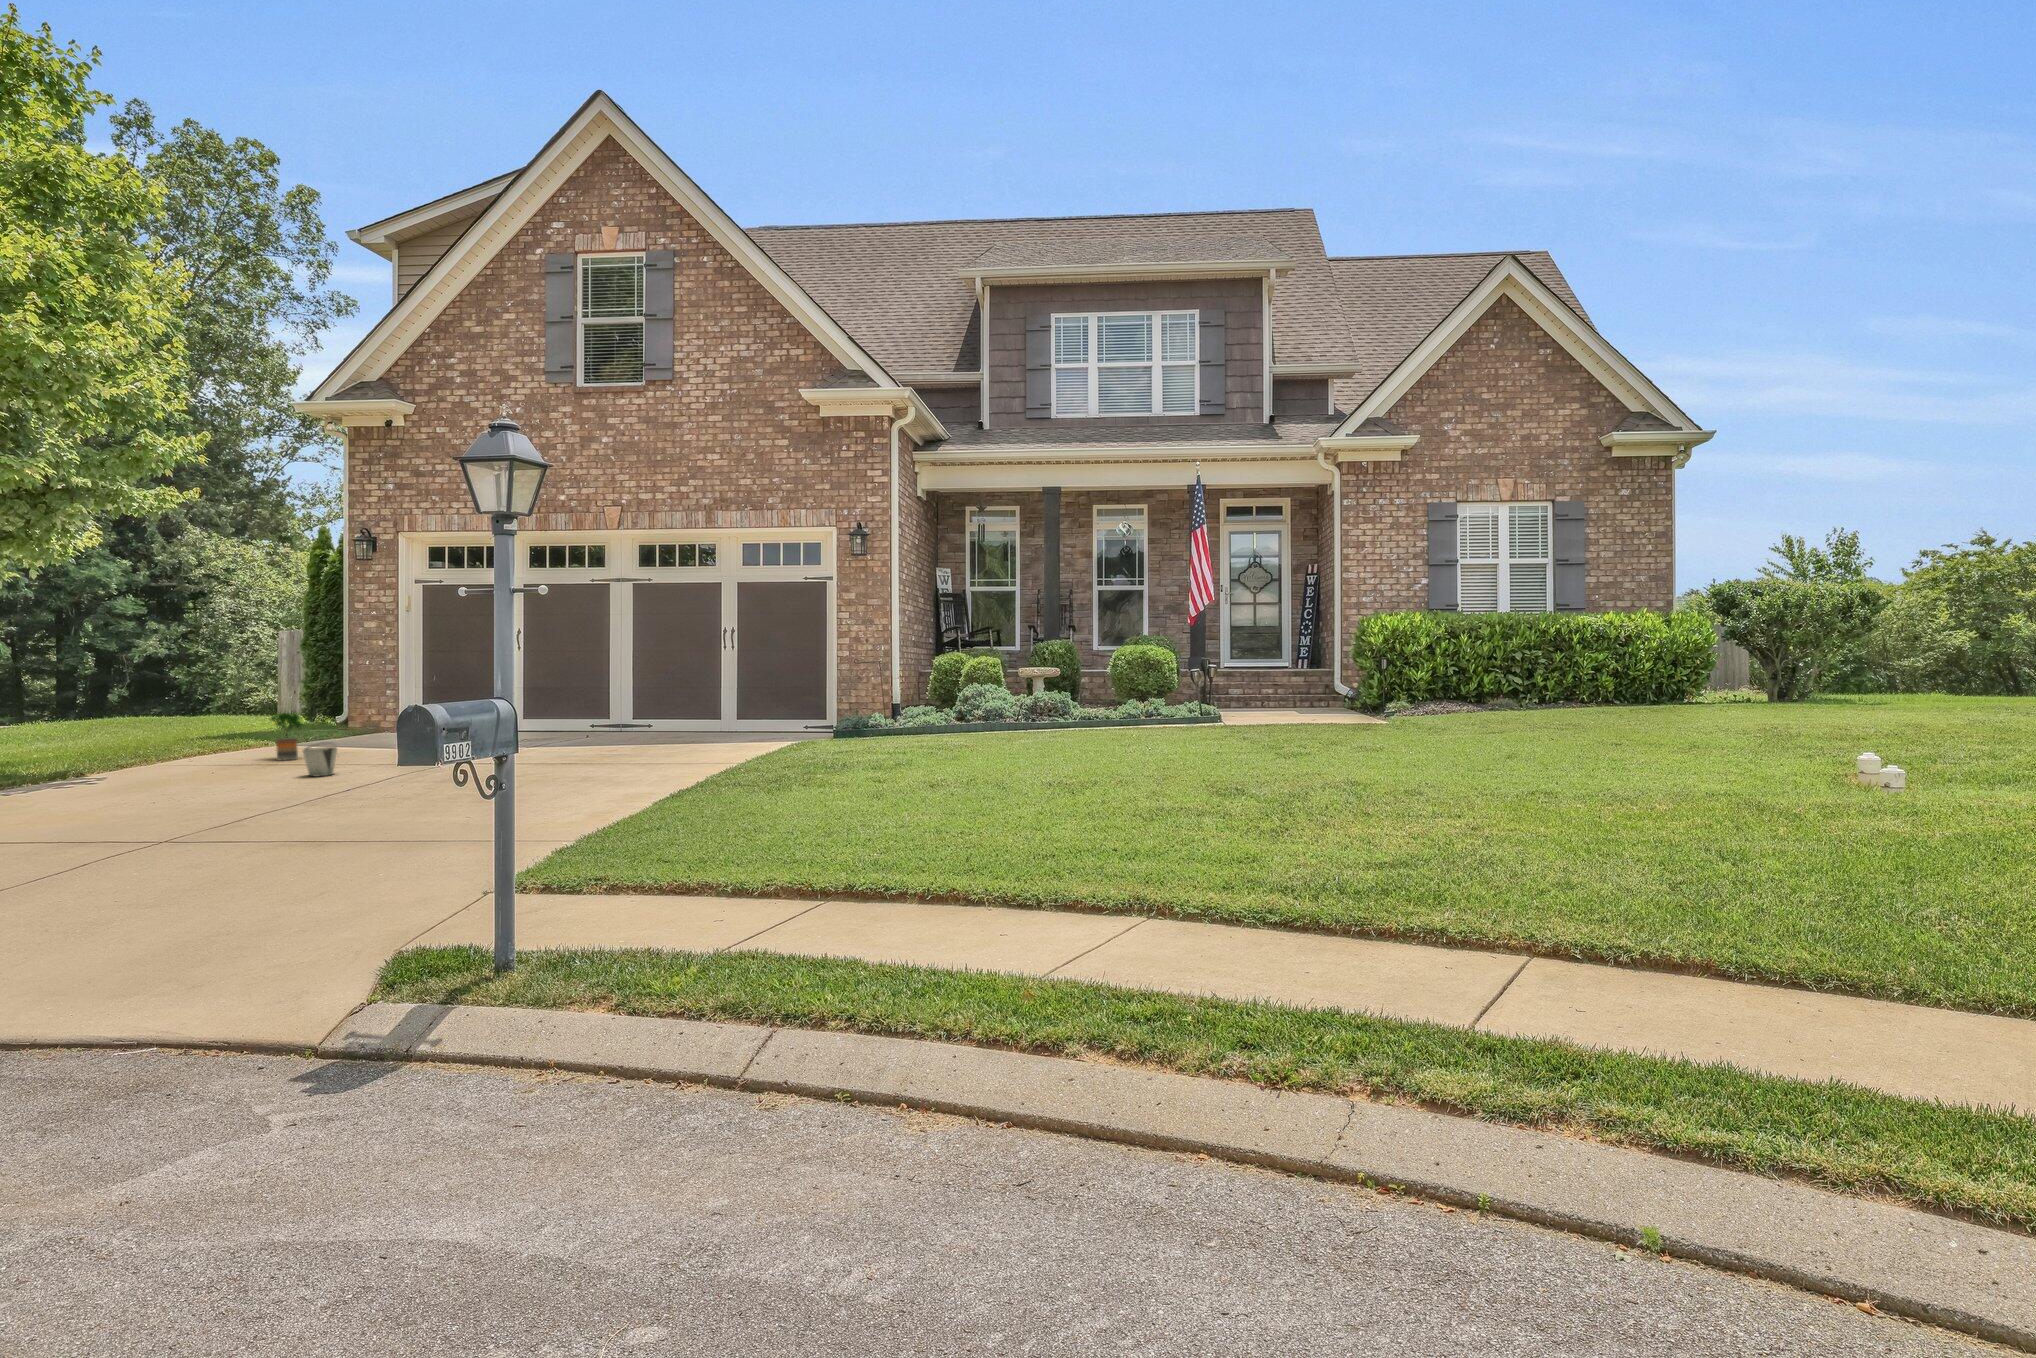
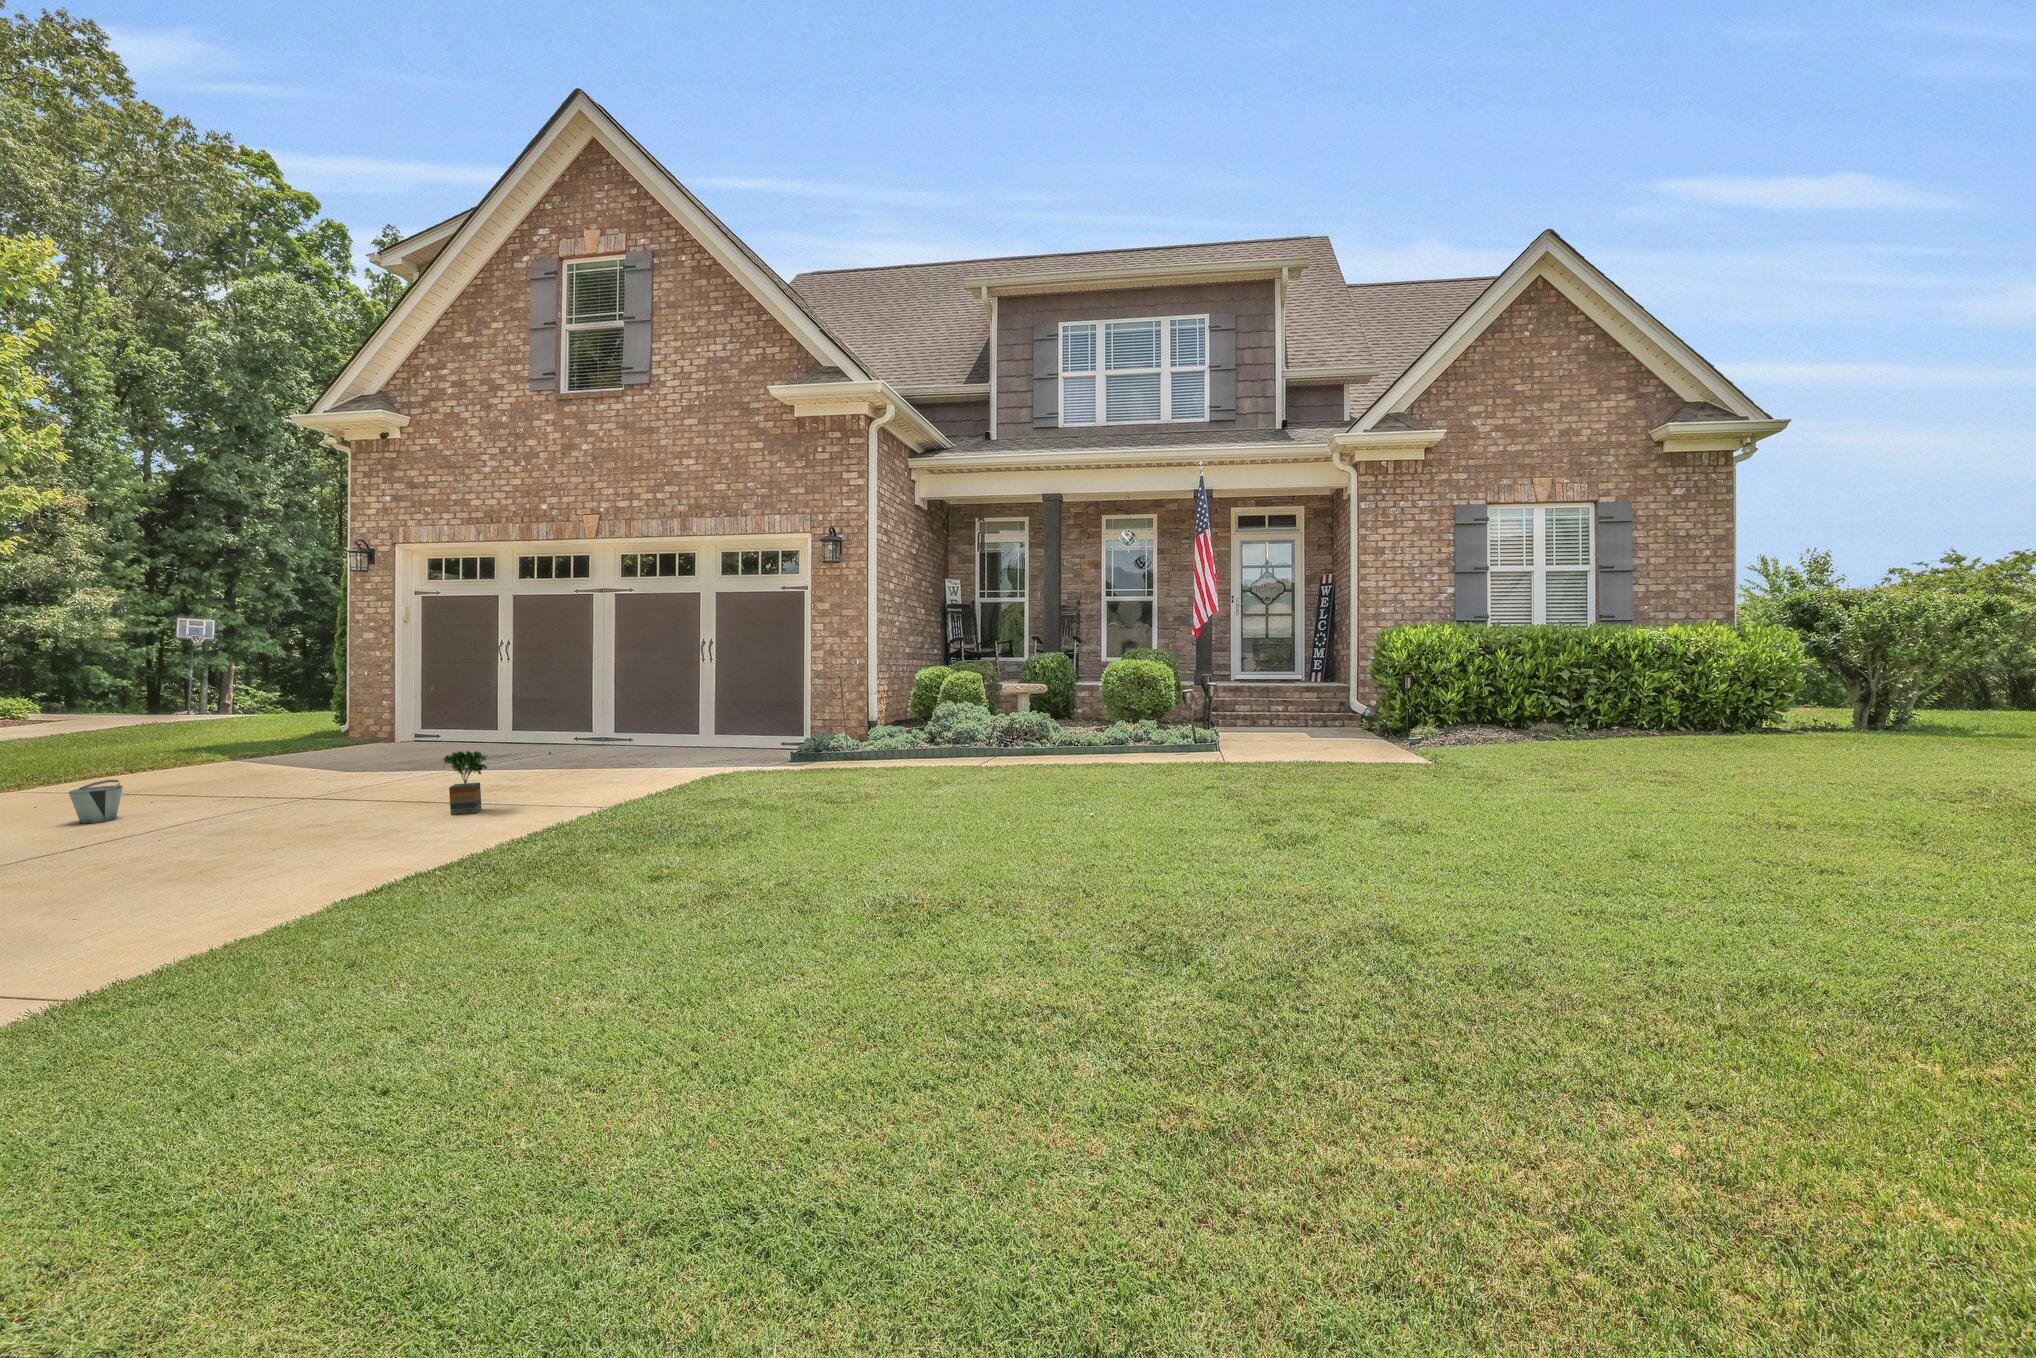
potted tree: present [270,713,303,761] -> present [443,751,487,815]

